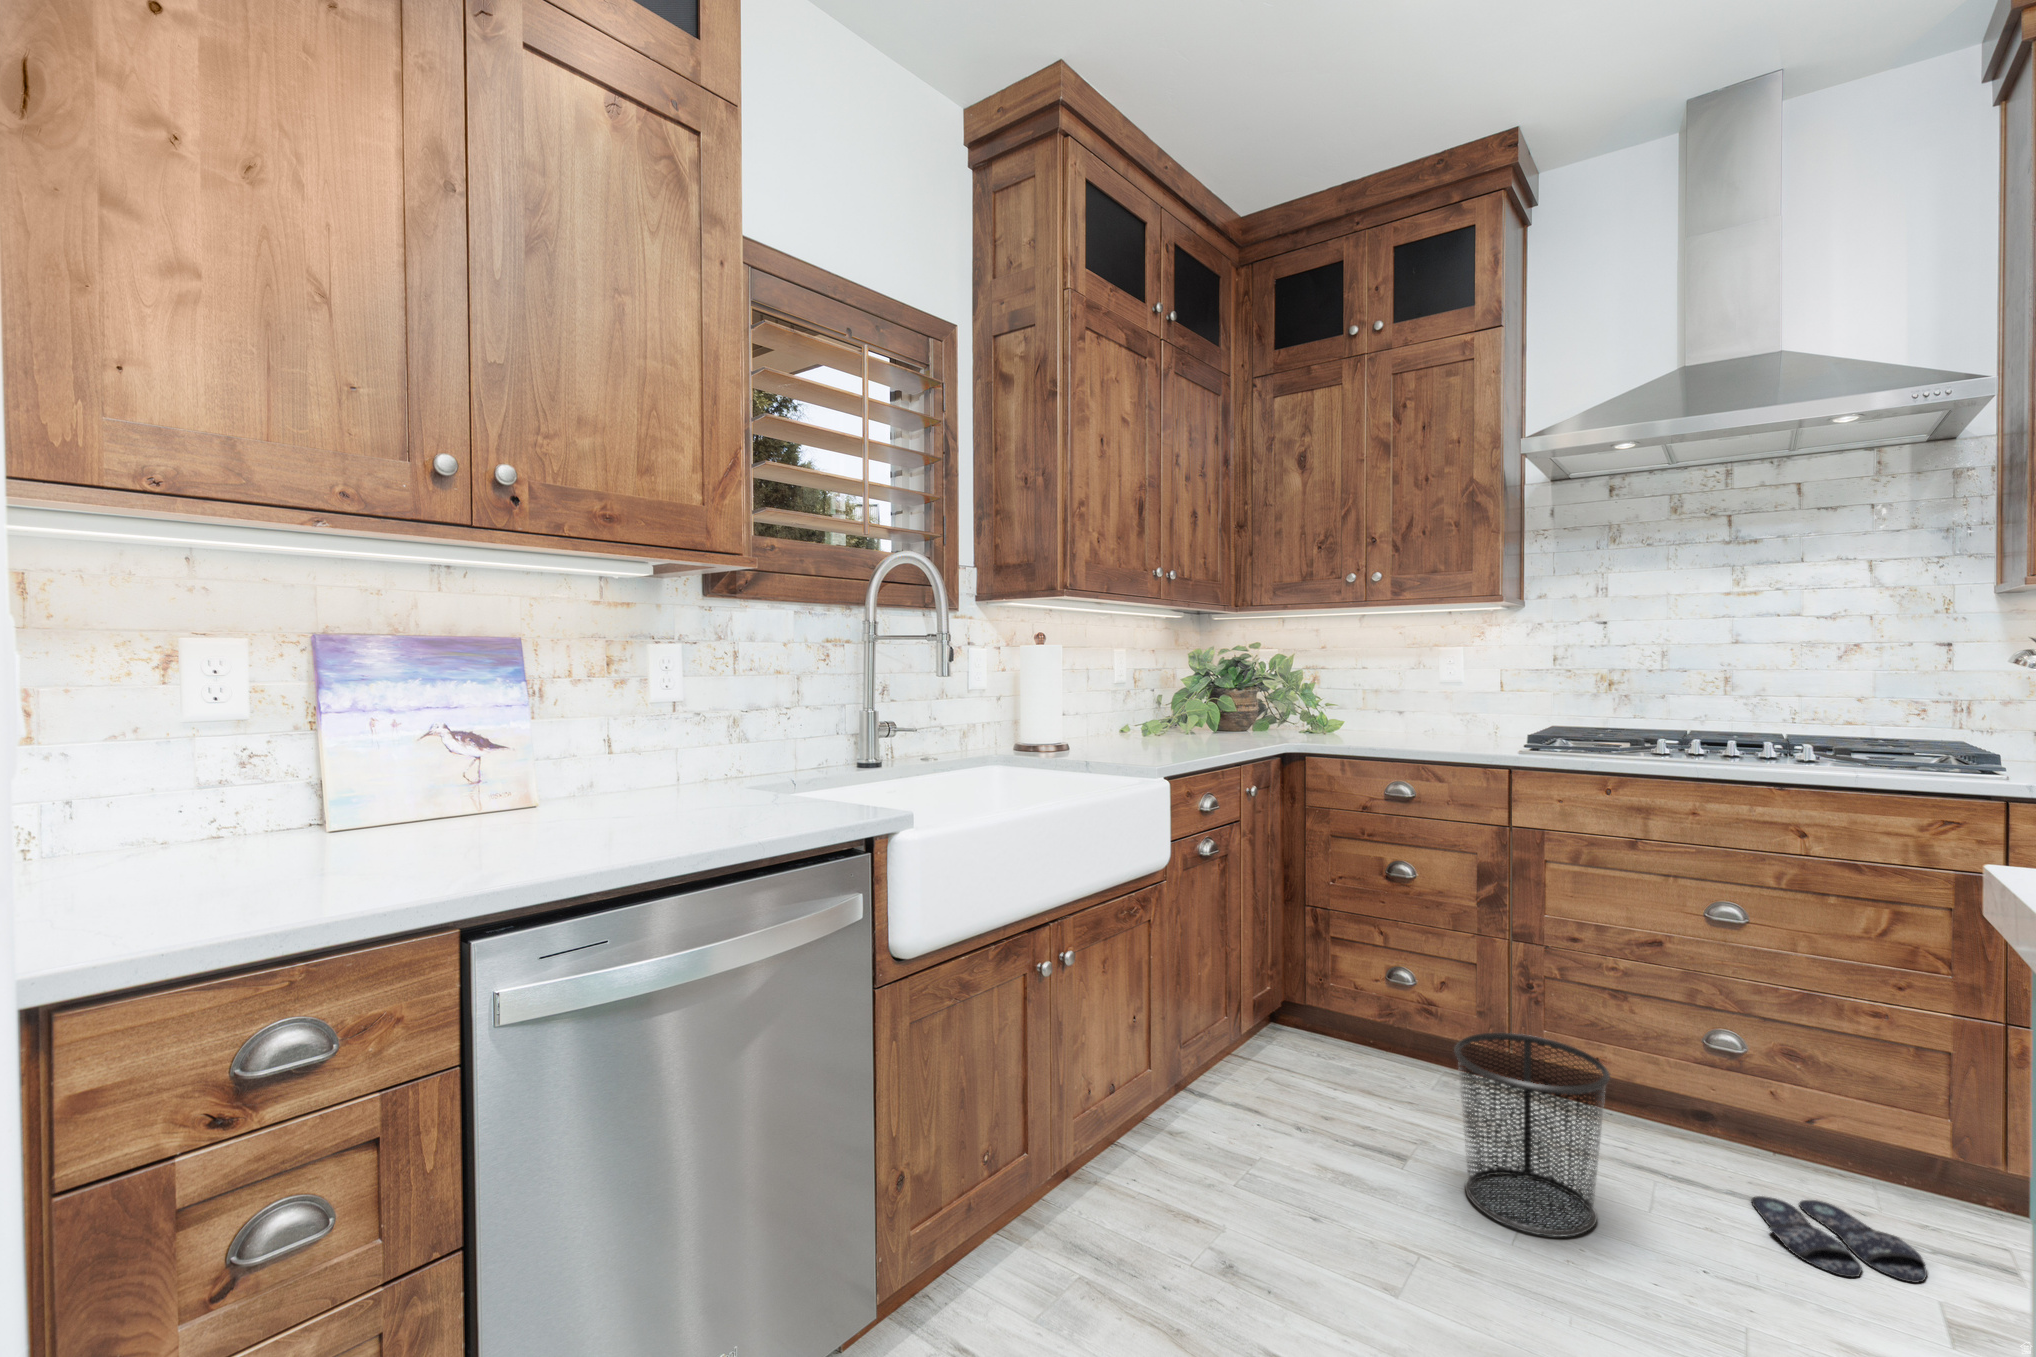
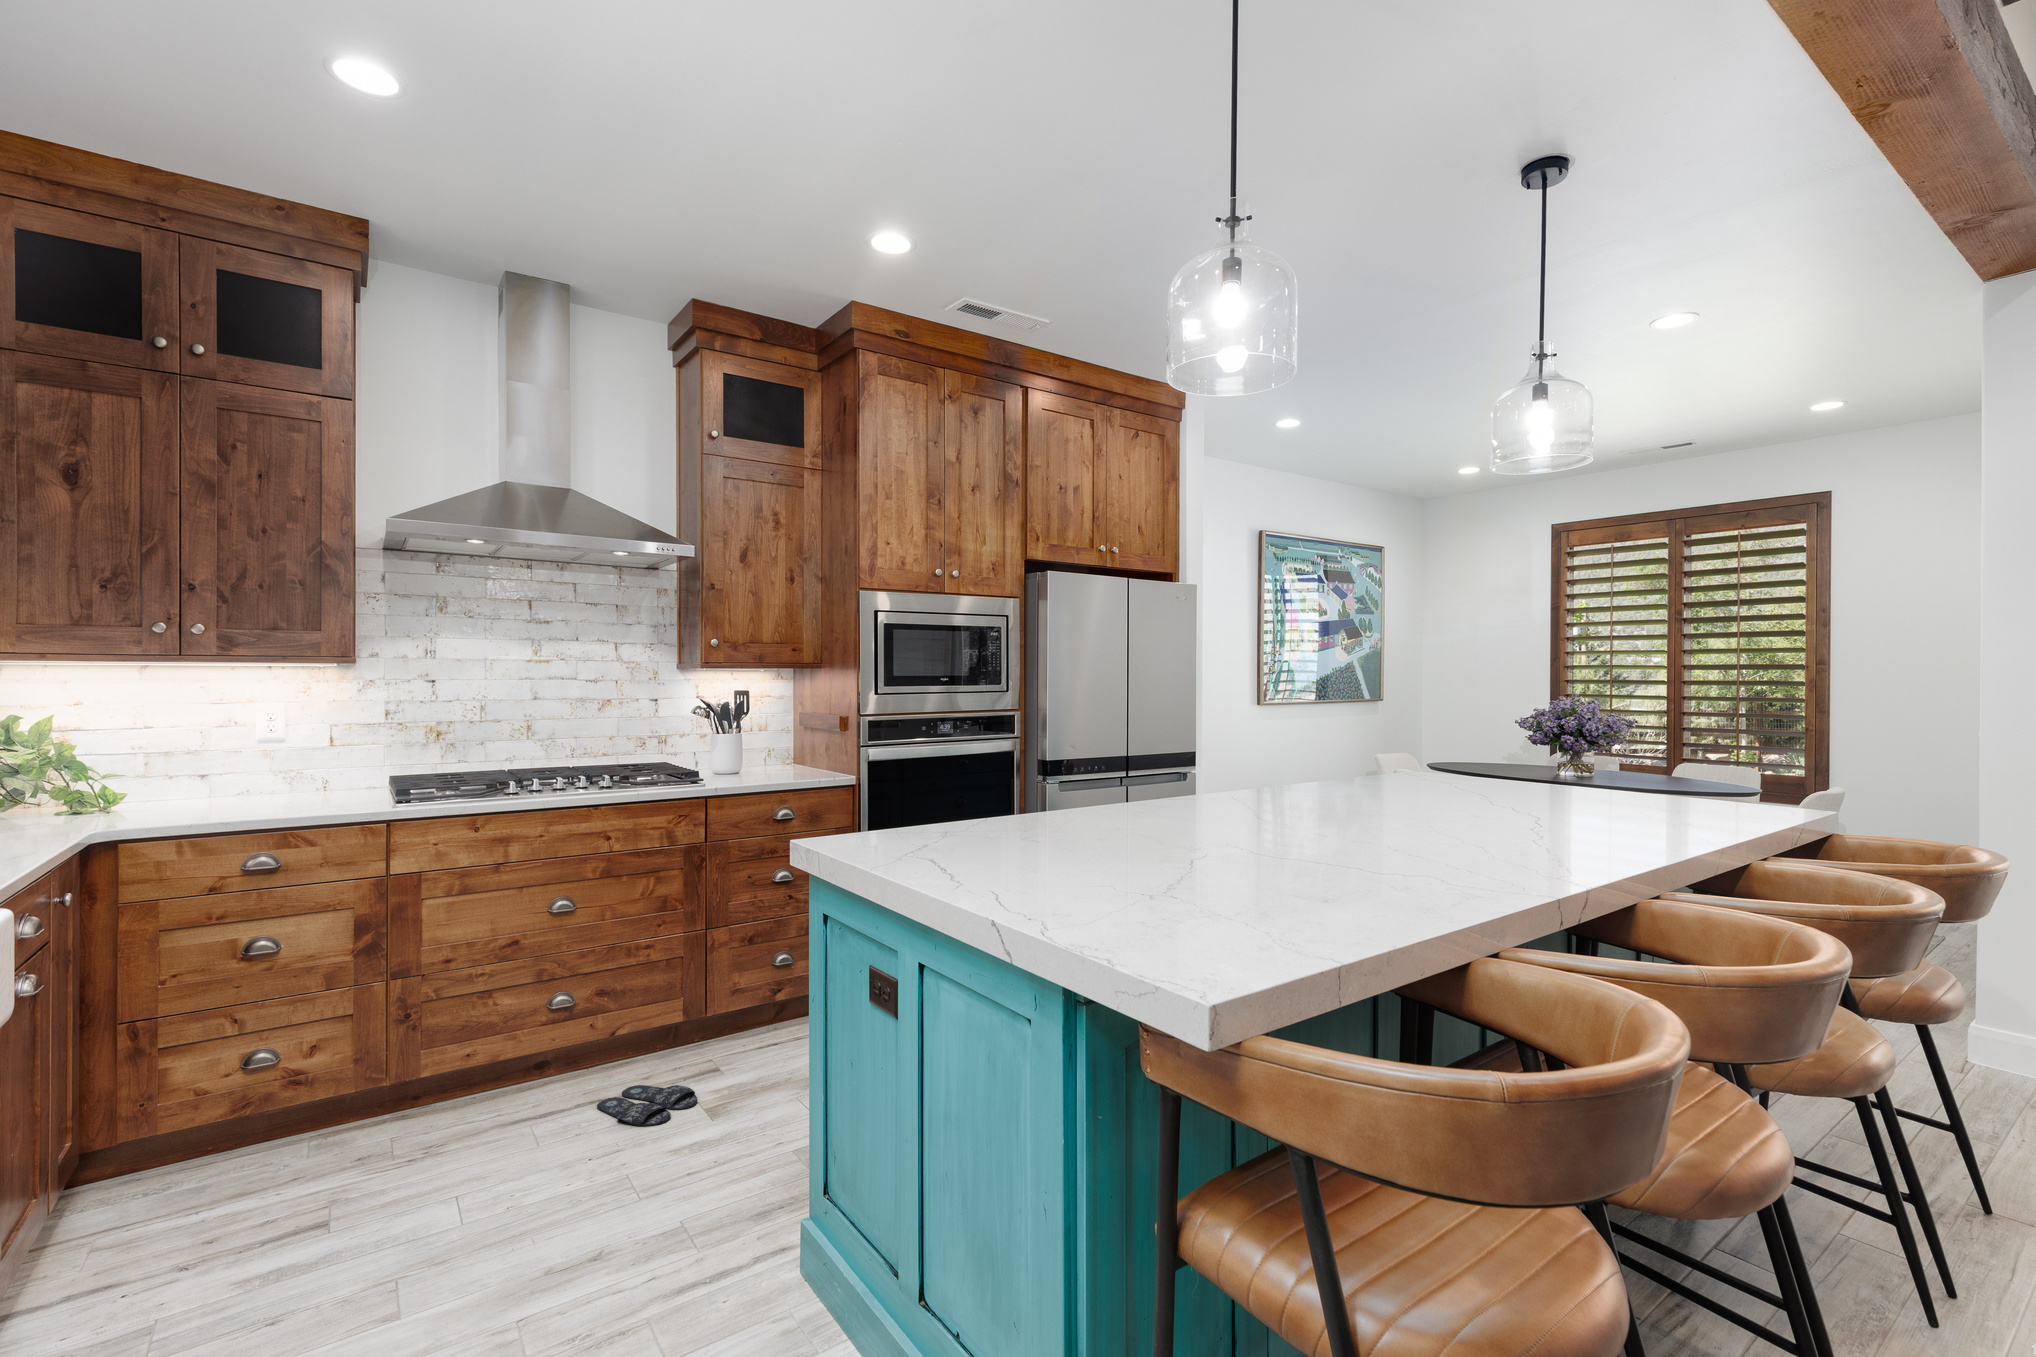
waste bin: present [1454,1033,1610,1237] -> none [391,1048,528,1223]

